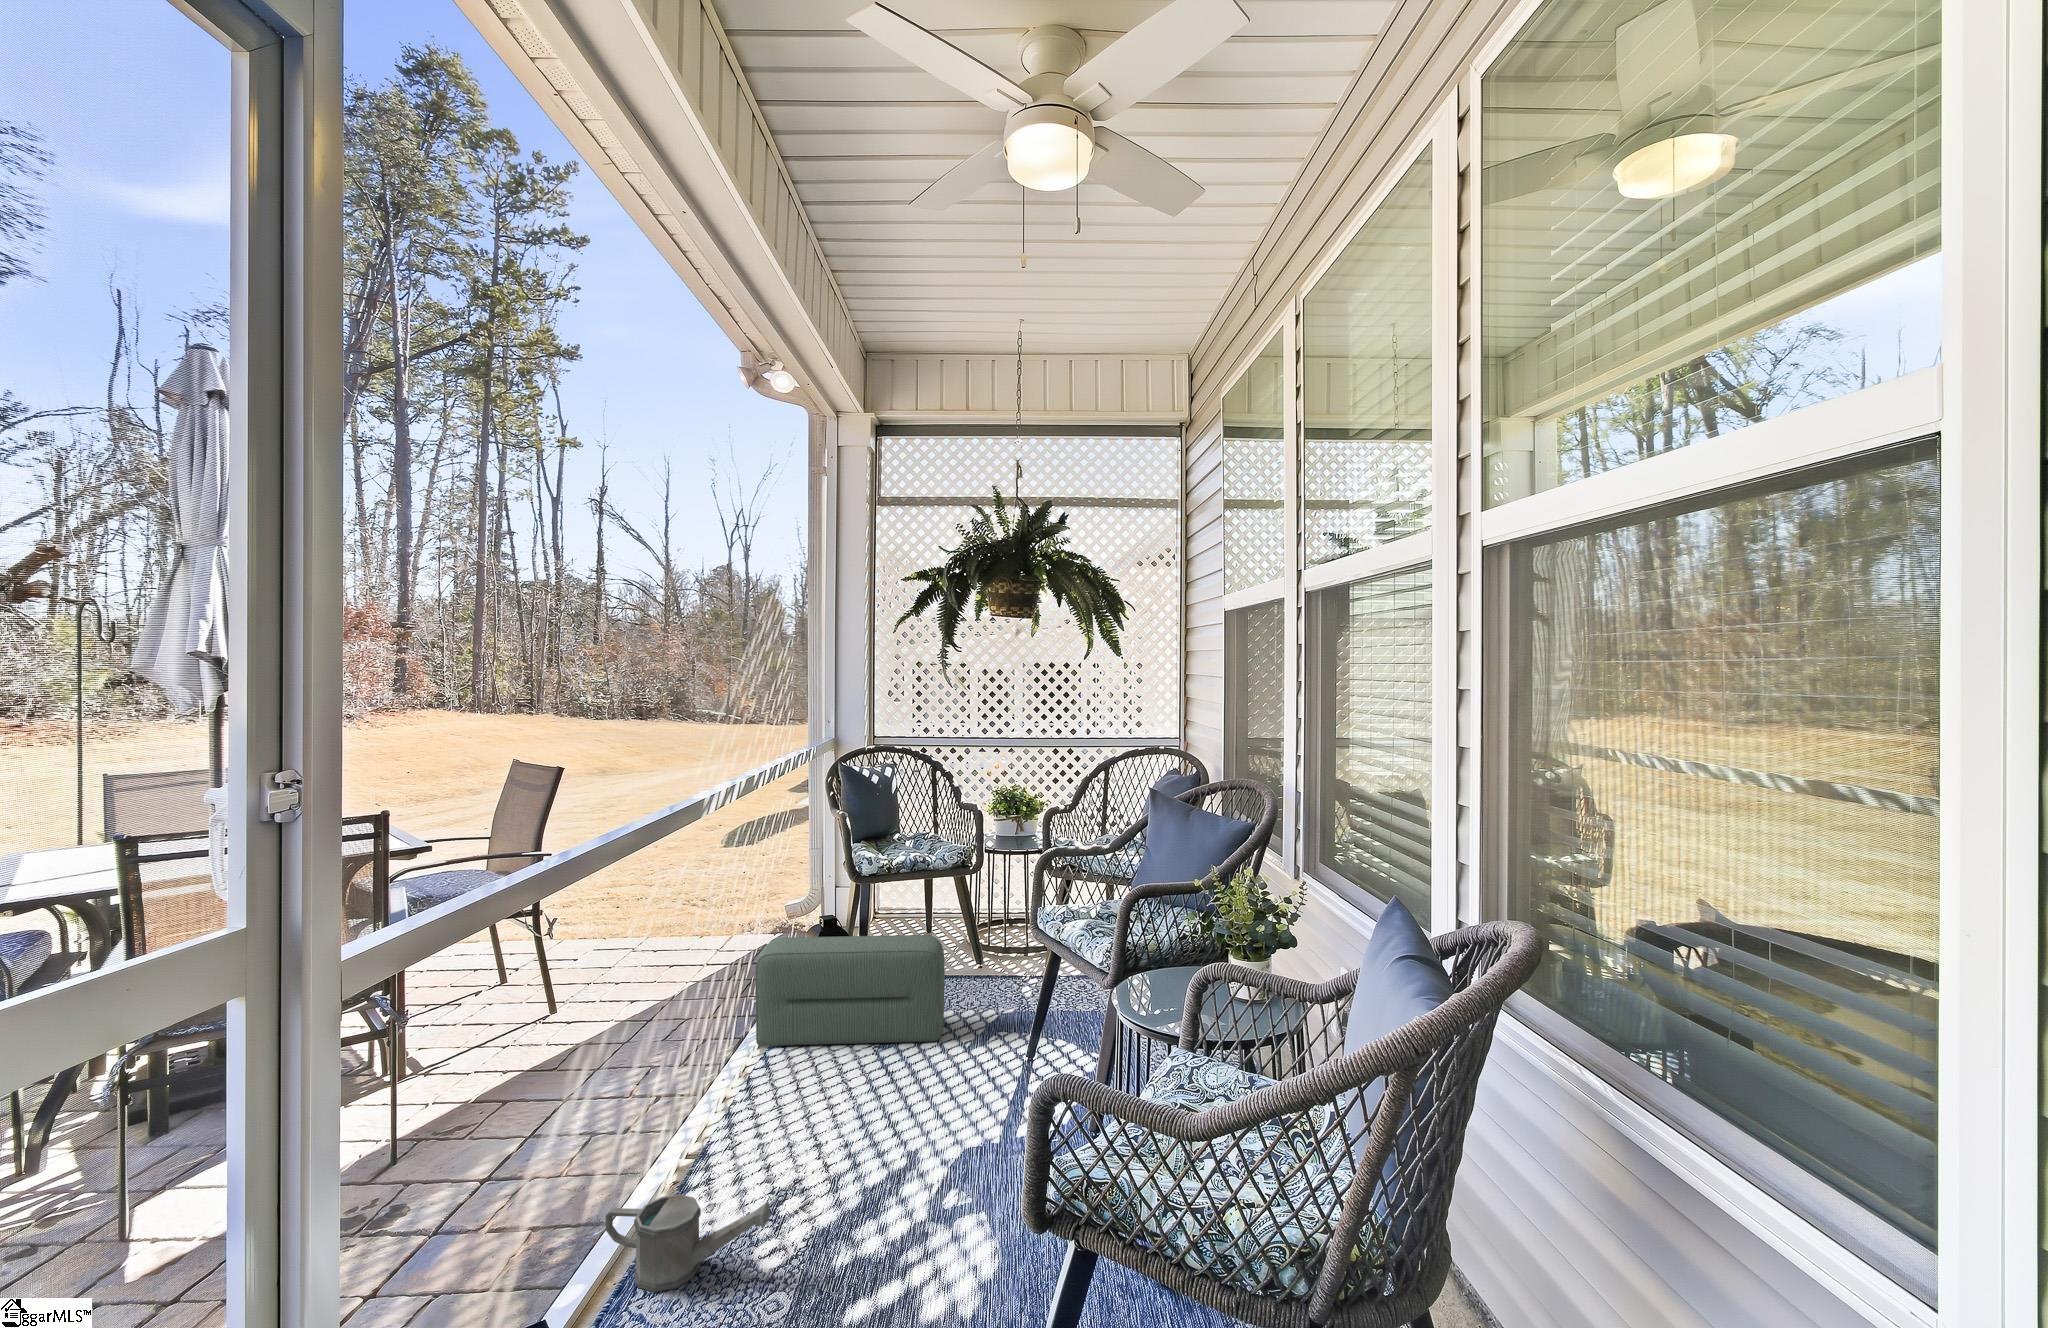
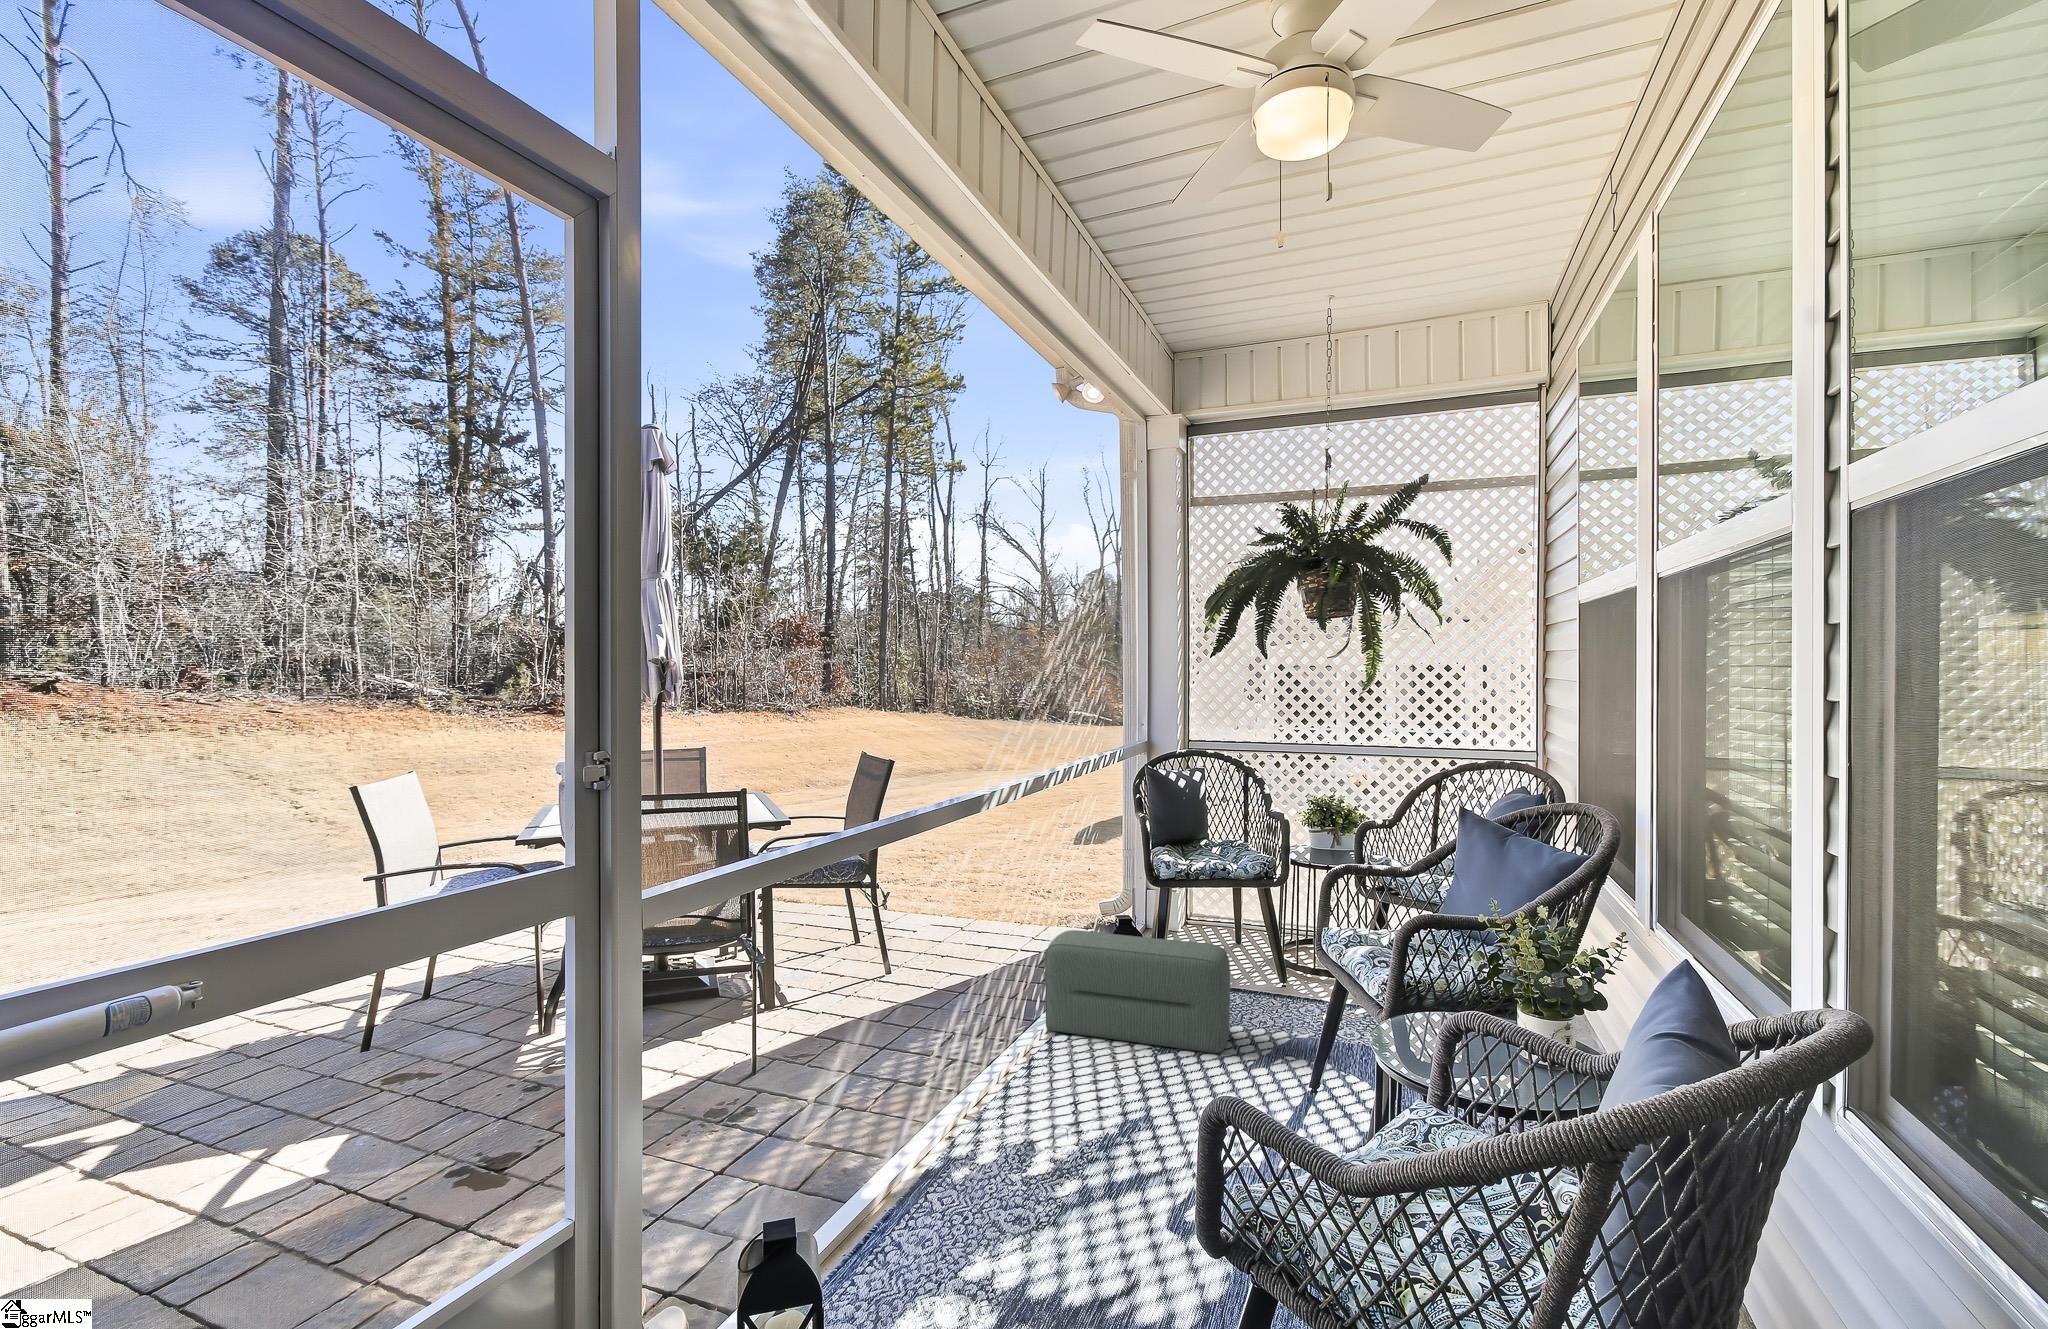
watering can: present [606,1194,770,1292] -> none [879,1147,1011,1230]

